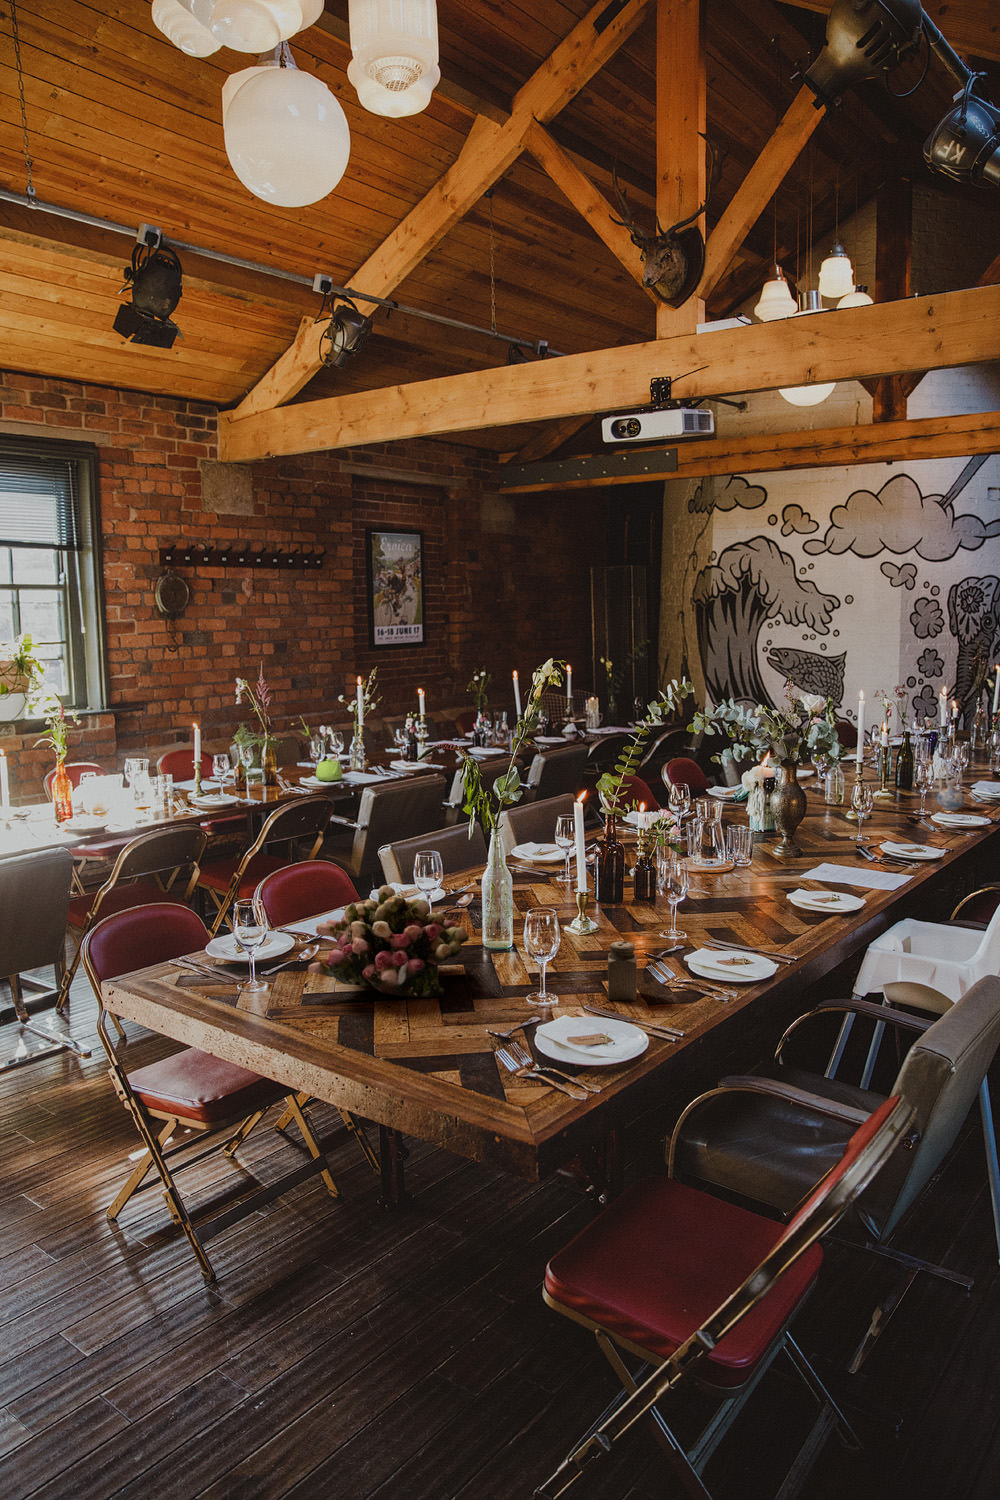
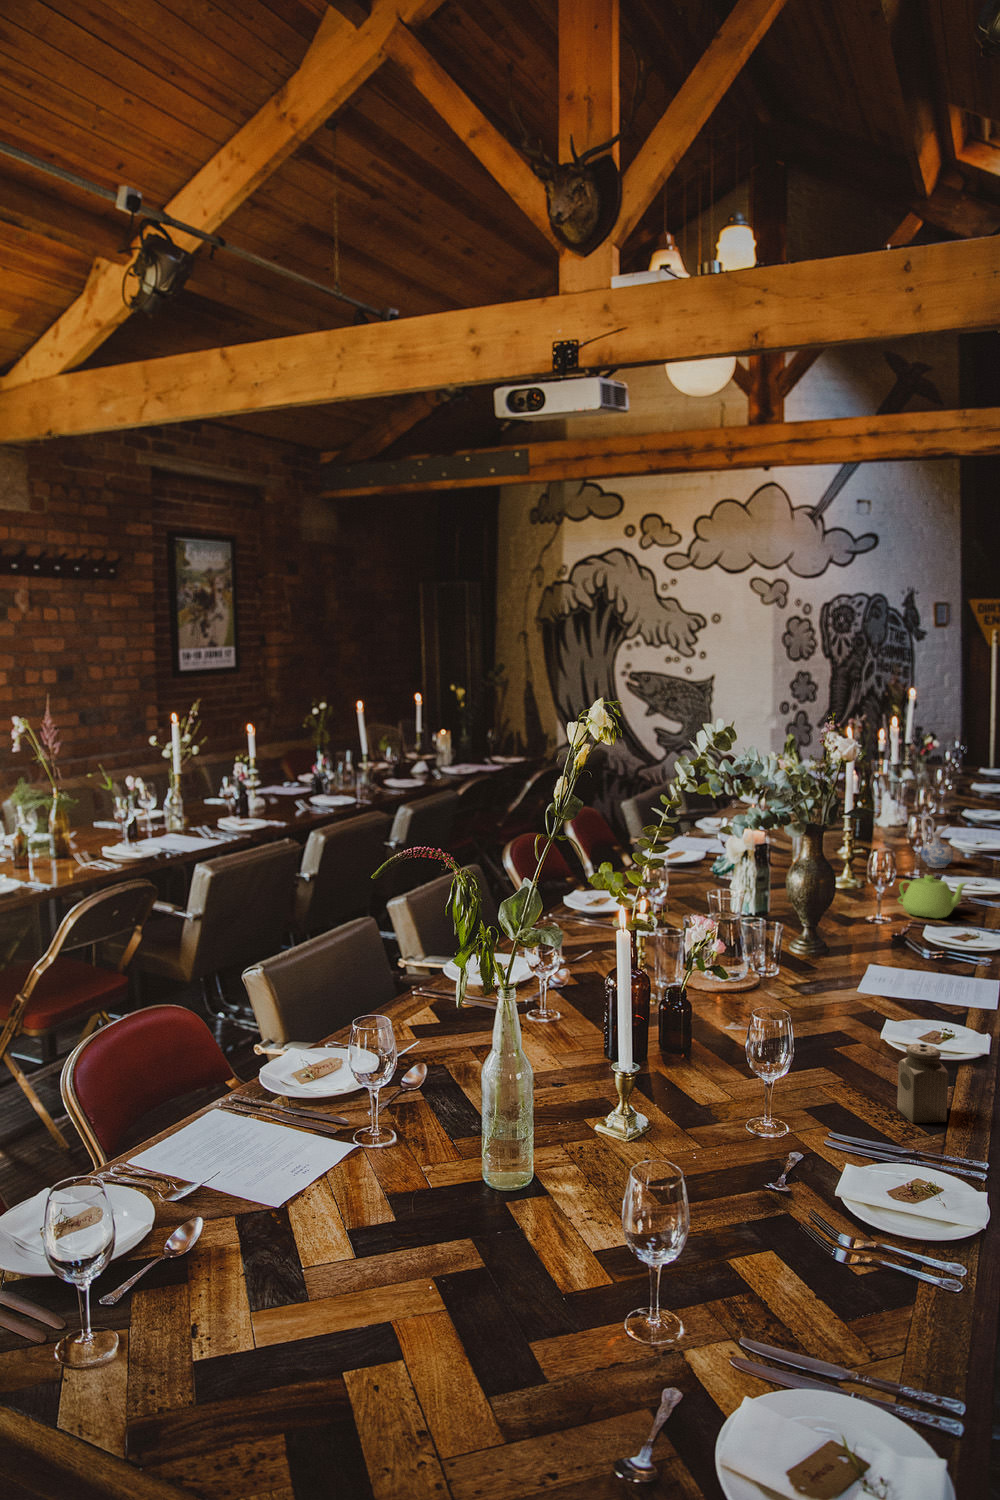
teapot: present [316,759,342,781] -> present [898,875,967,919]
flower arrangement: present [308,885,469,997] -> none [208,1117,507,1354]
salt shaker: present [608,941,637,1001] -> present [897,1044,949,1123]

